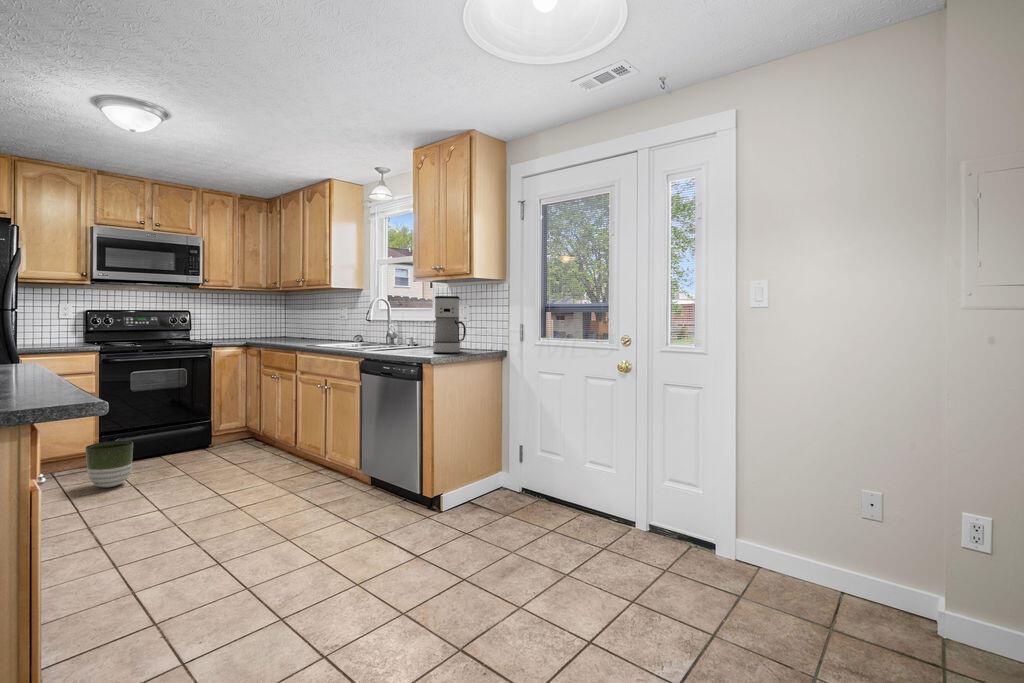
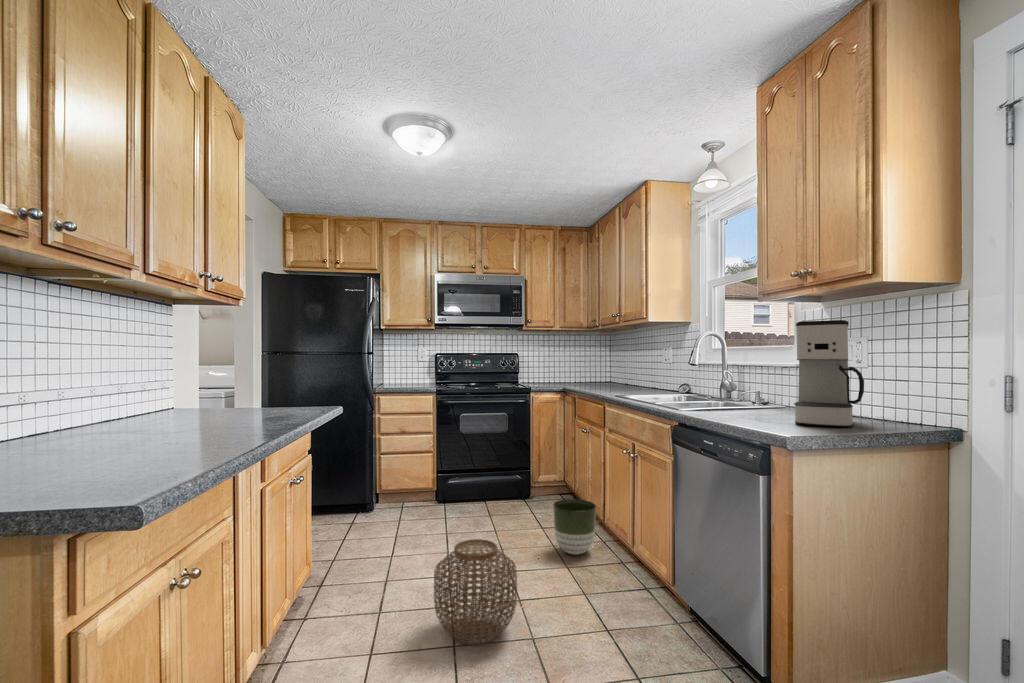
planter: present [85,441,133,487] -> present [553,499,596,555]
woven basket: none [181,454,253,529] -> present [434,539,517,645]

